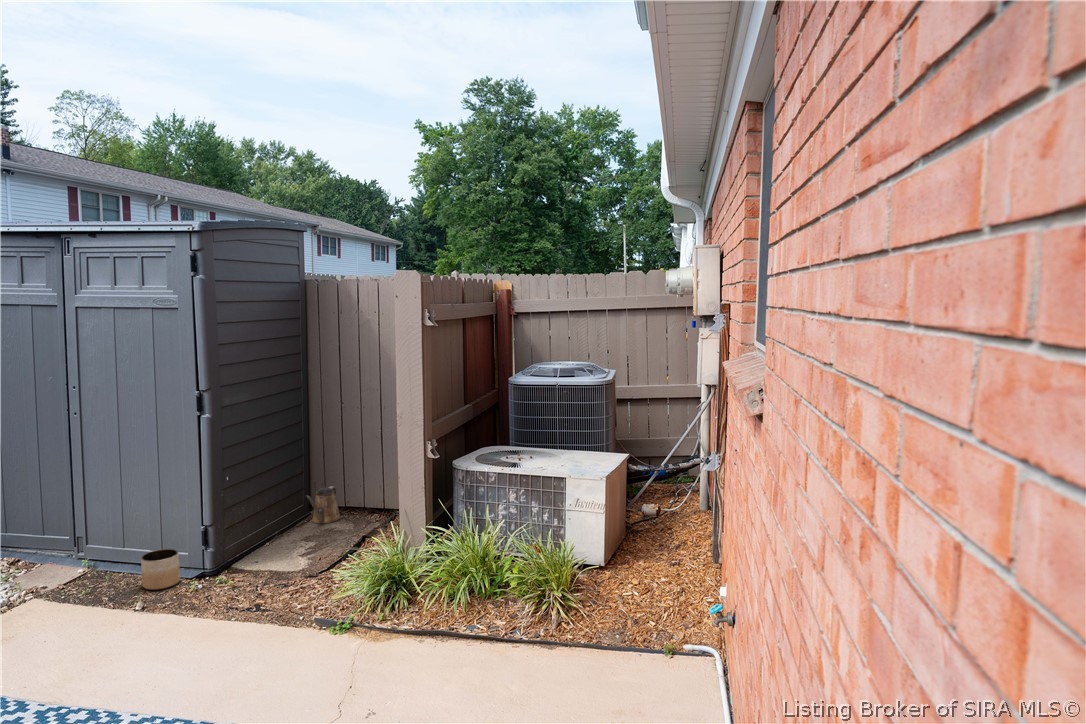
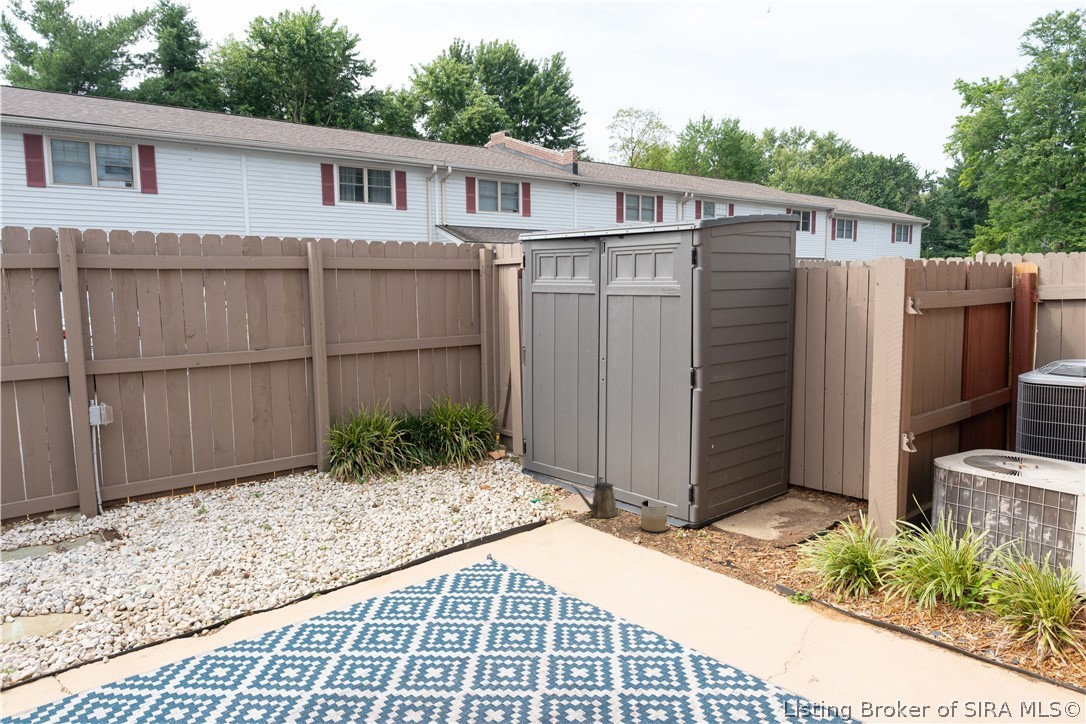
watering can: present [306,486,341,524] -> present [572,482,618,518]

